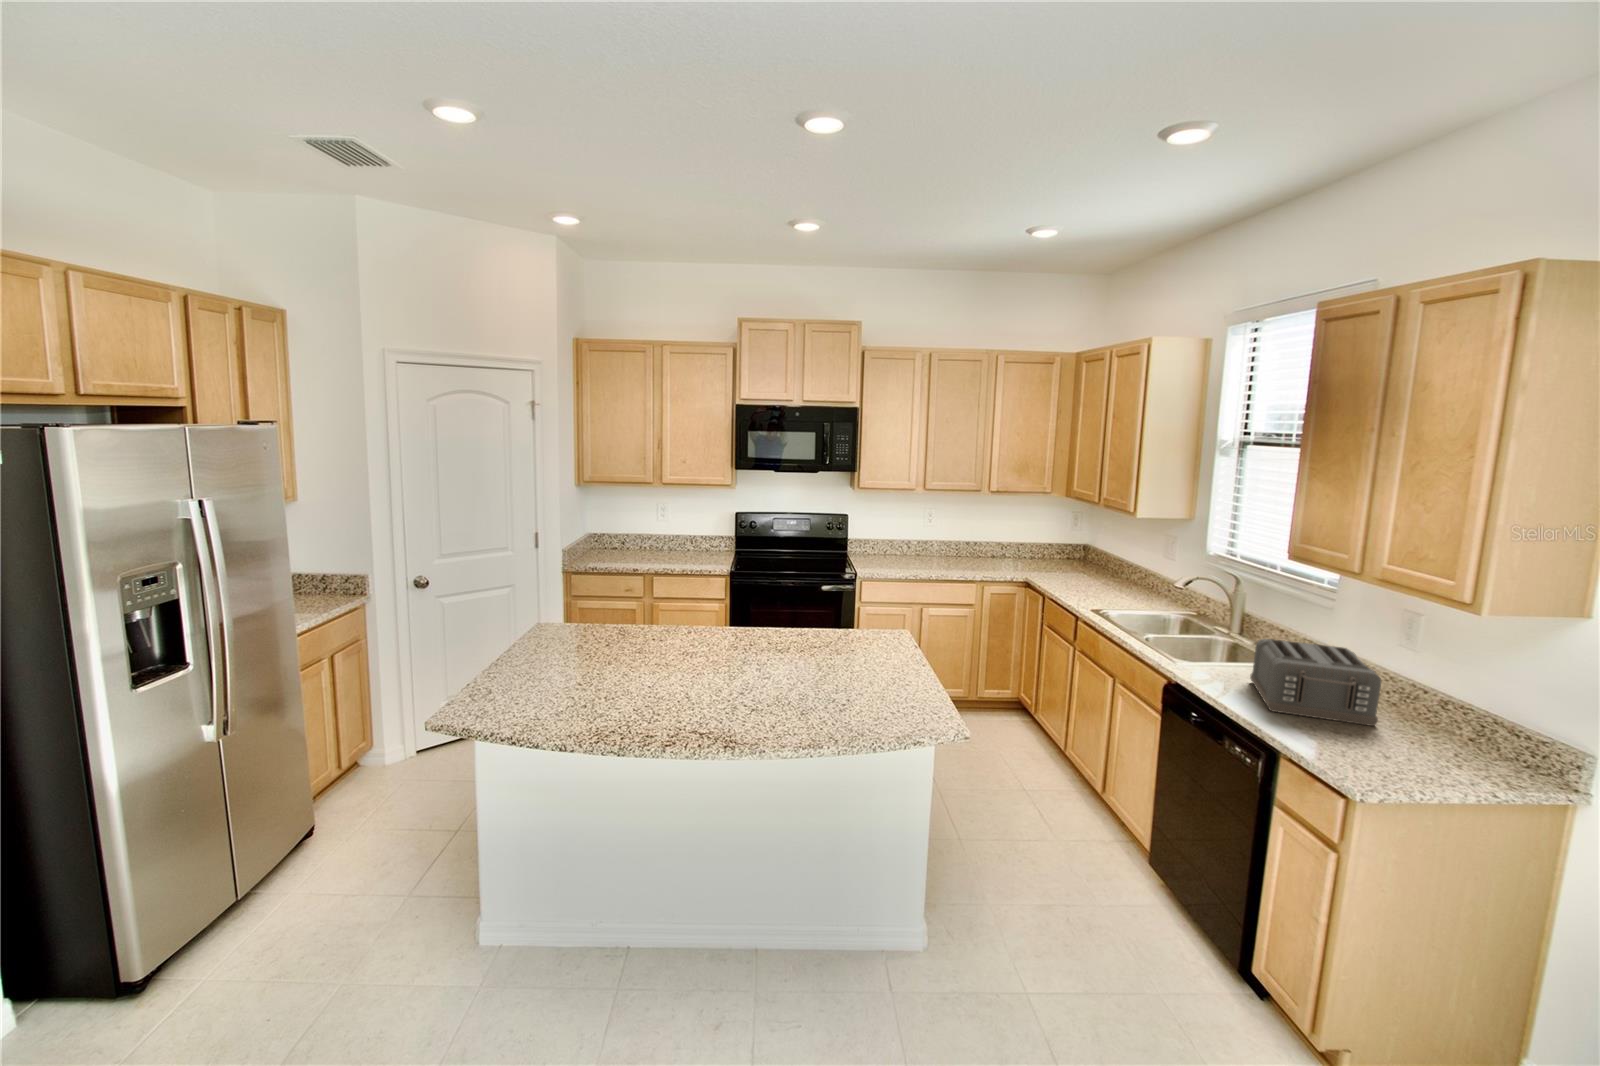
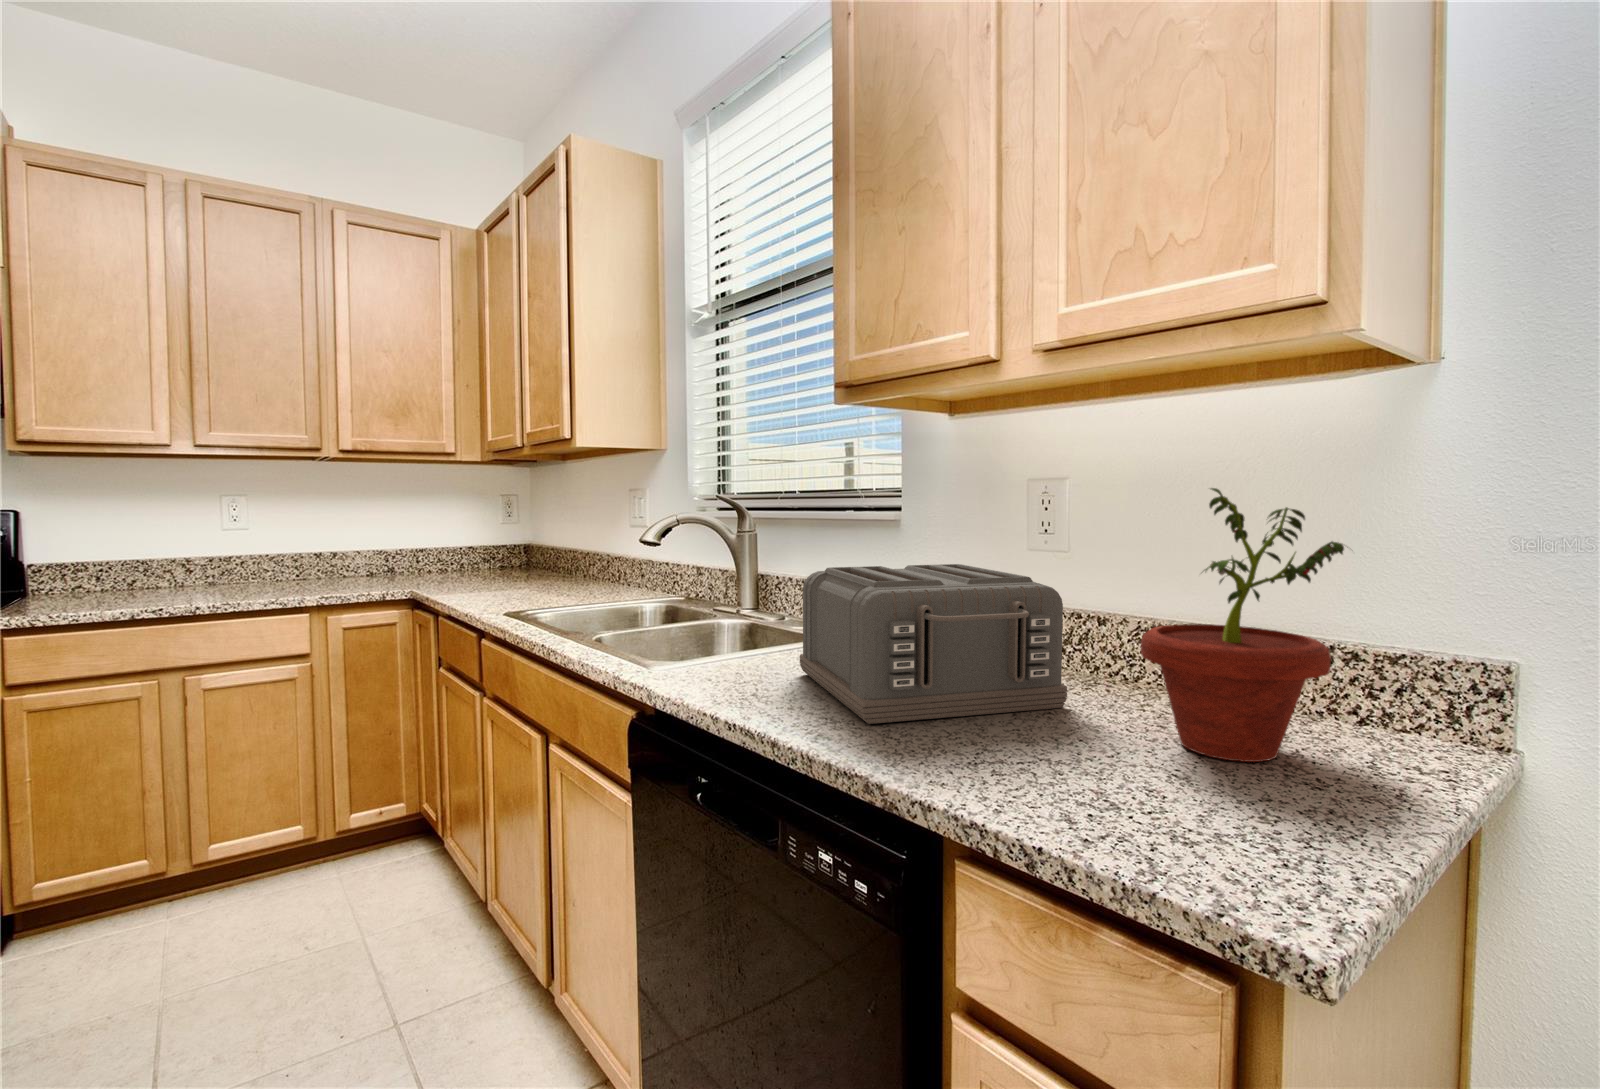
potted plant: none [1396,653,1495,765] -> present [1141,488,1344,762]

